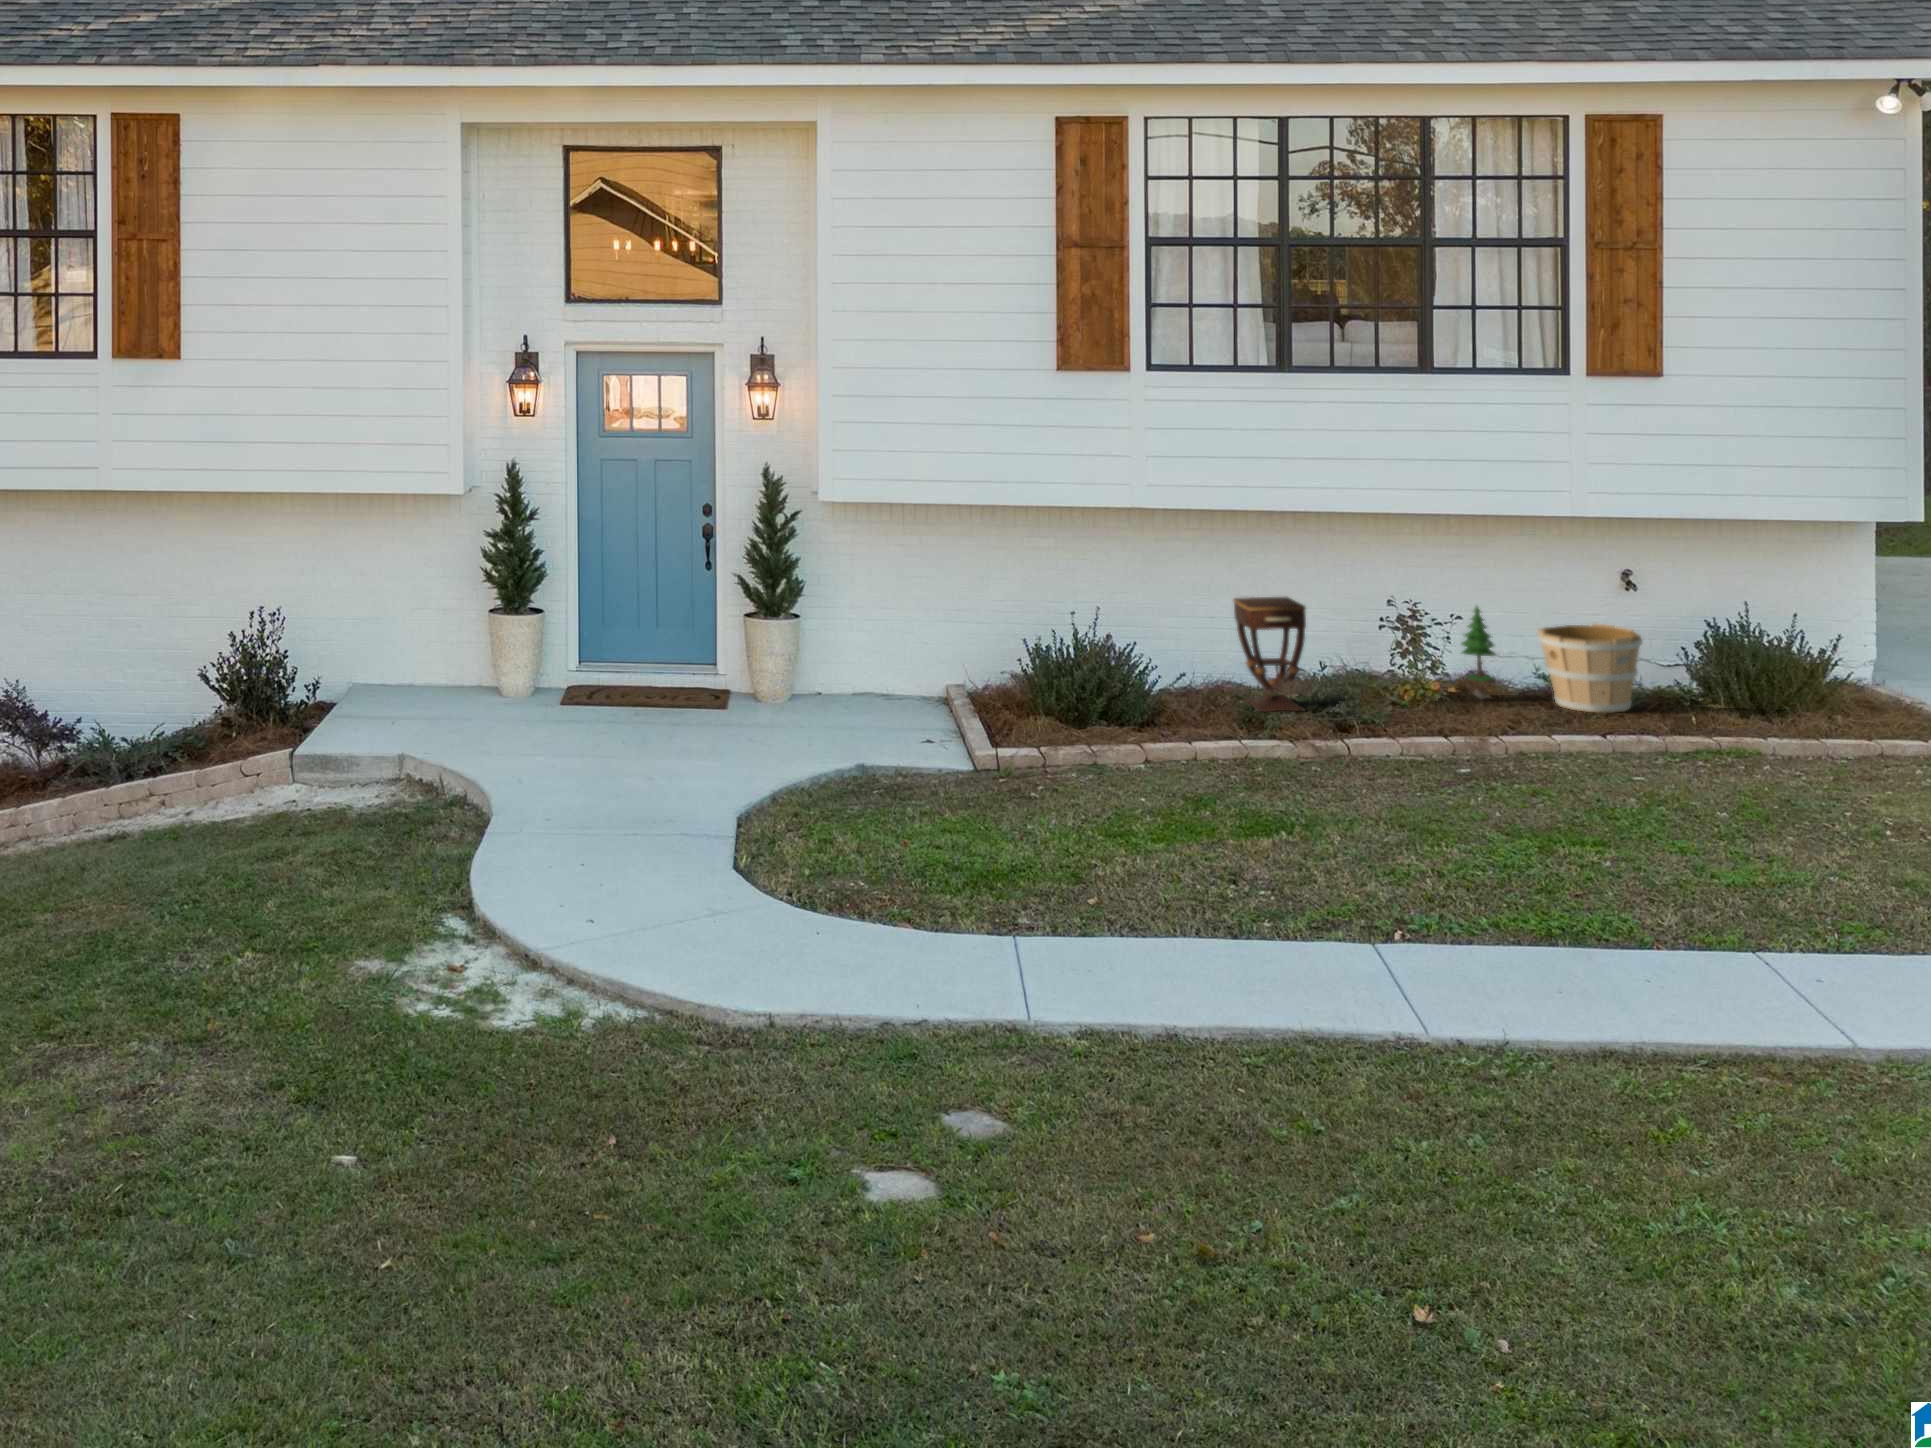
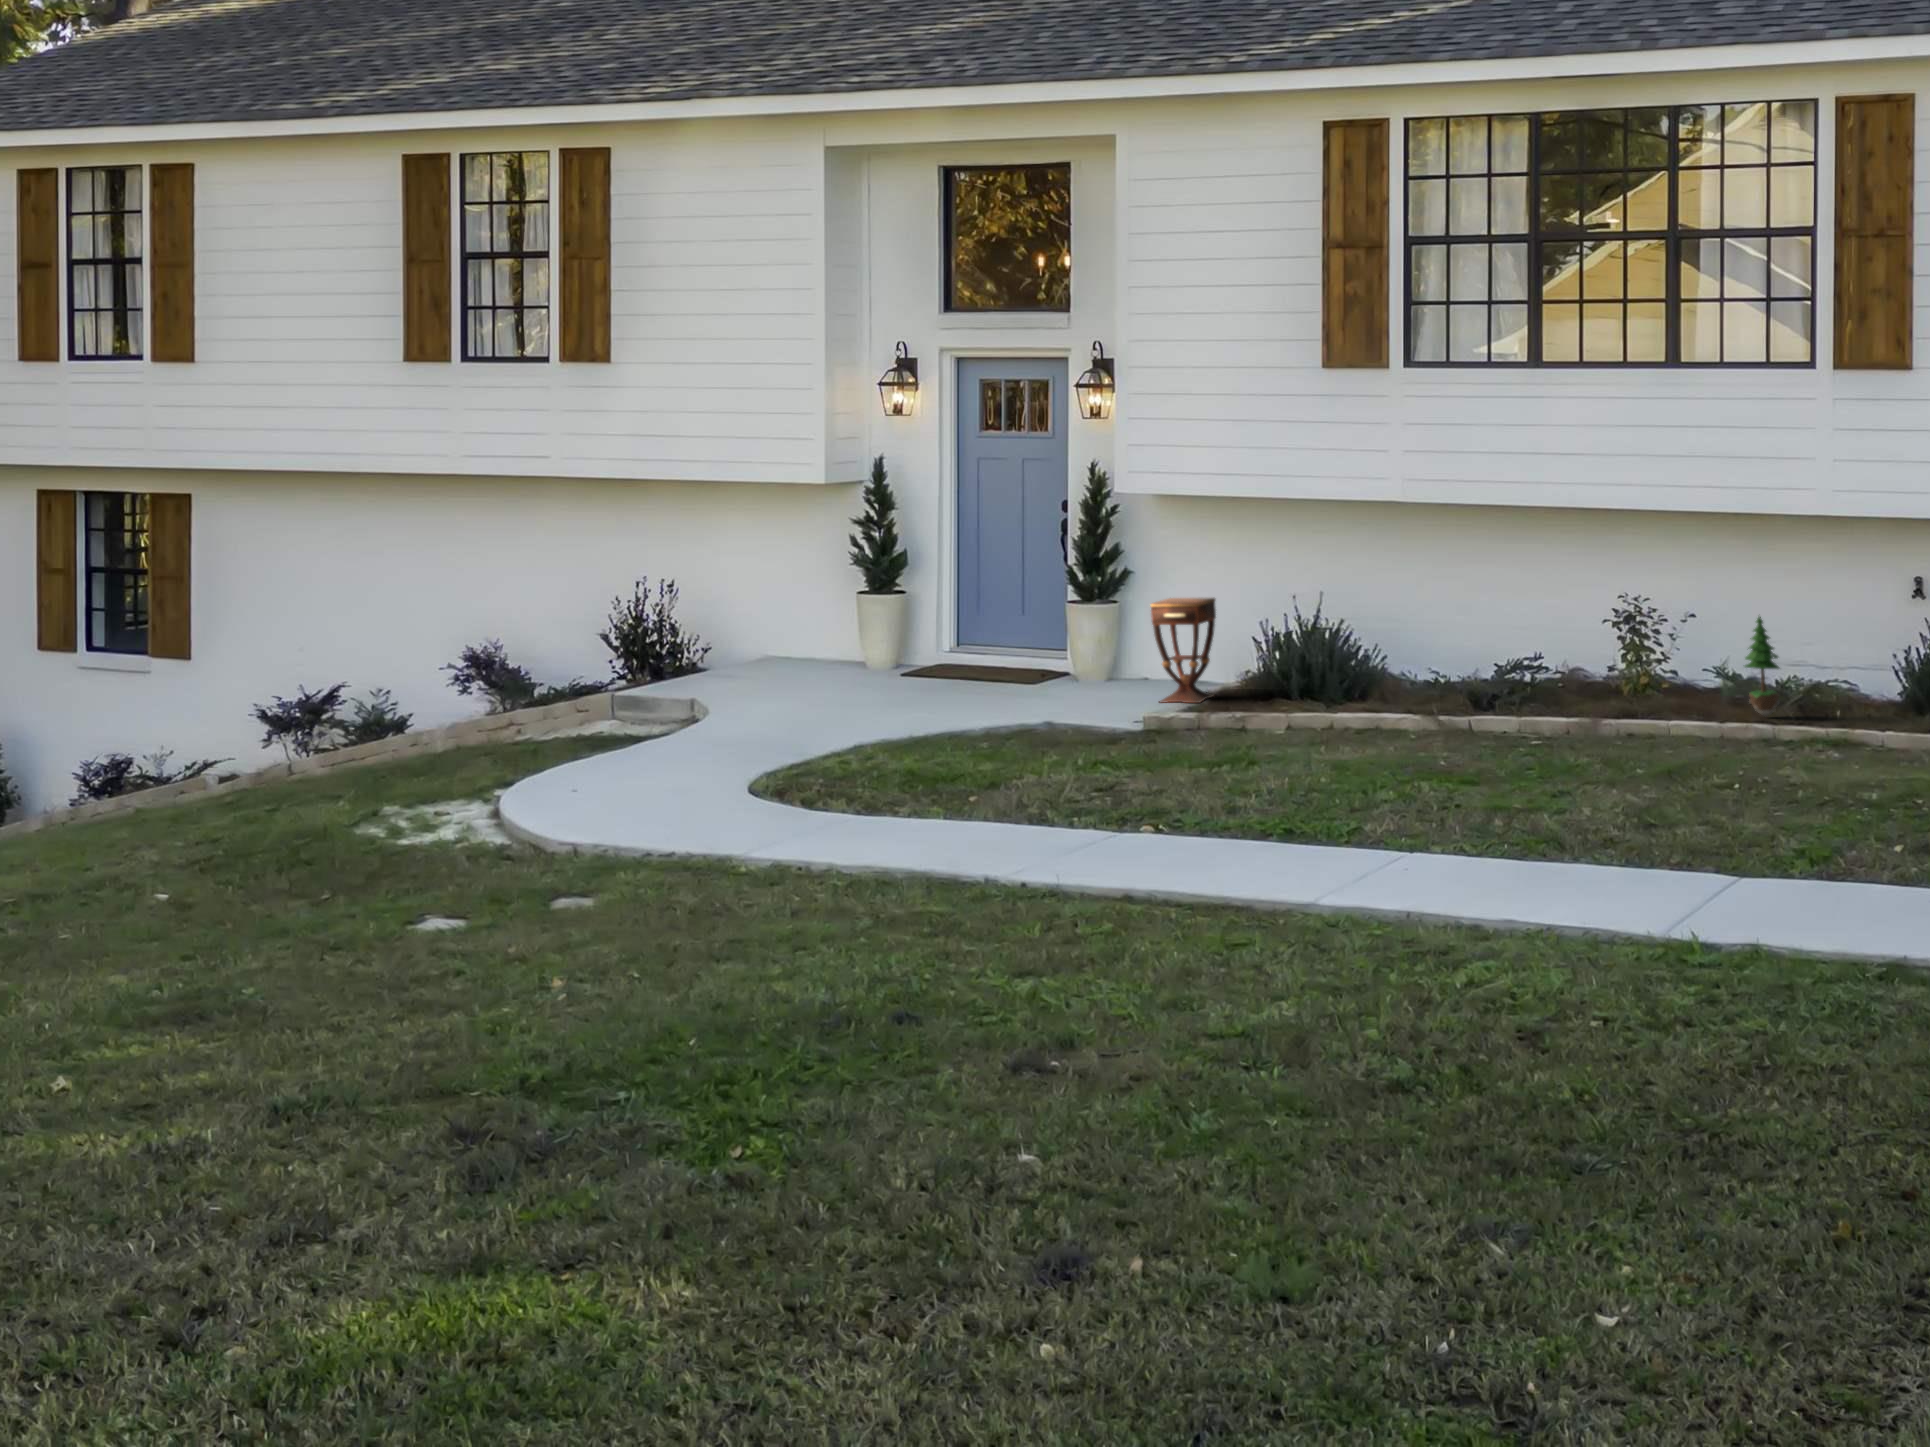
side table: present [1233,596,1306,712] -> present [1151,598,1216,703]
wooden bucket: present [1537,623,1642,713] -> none [1809,640,1912,732]

